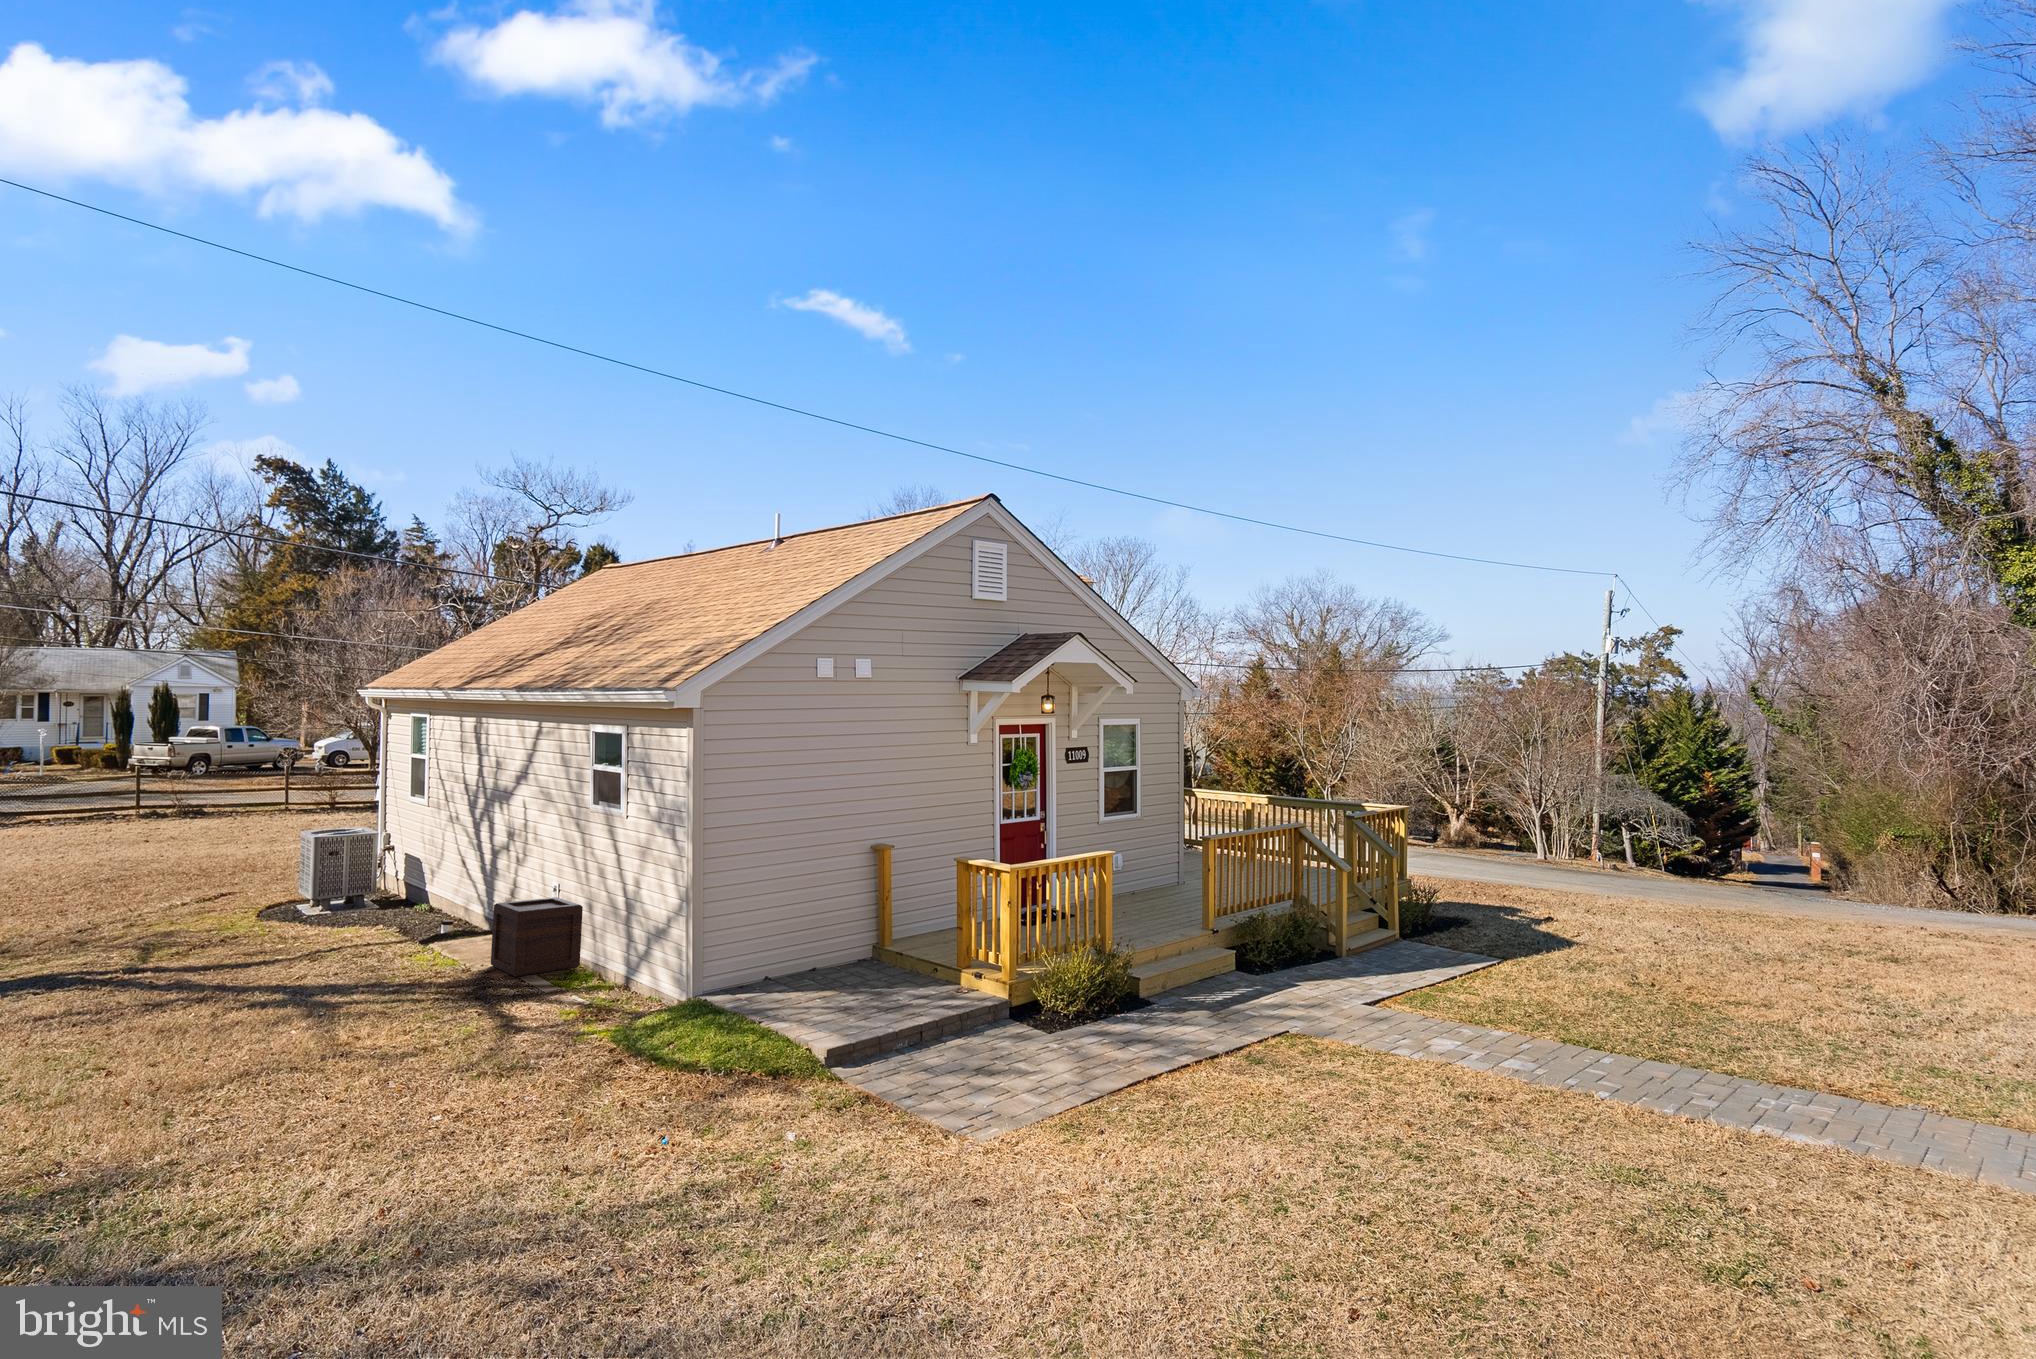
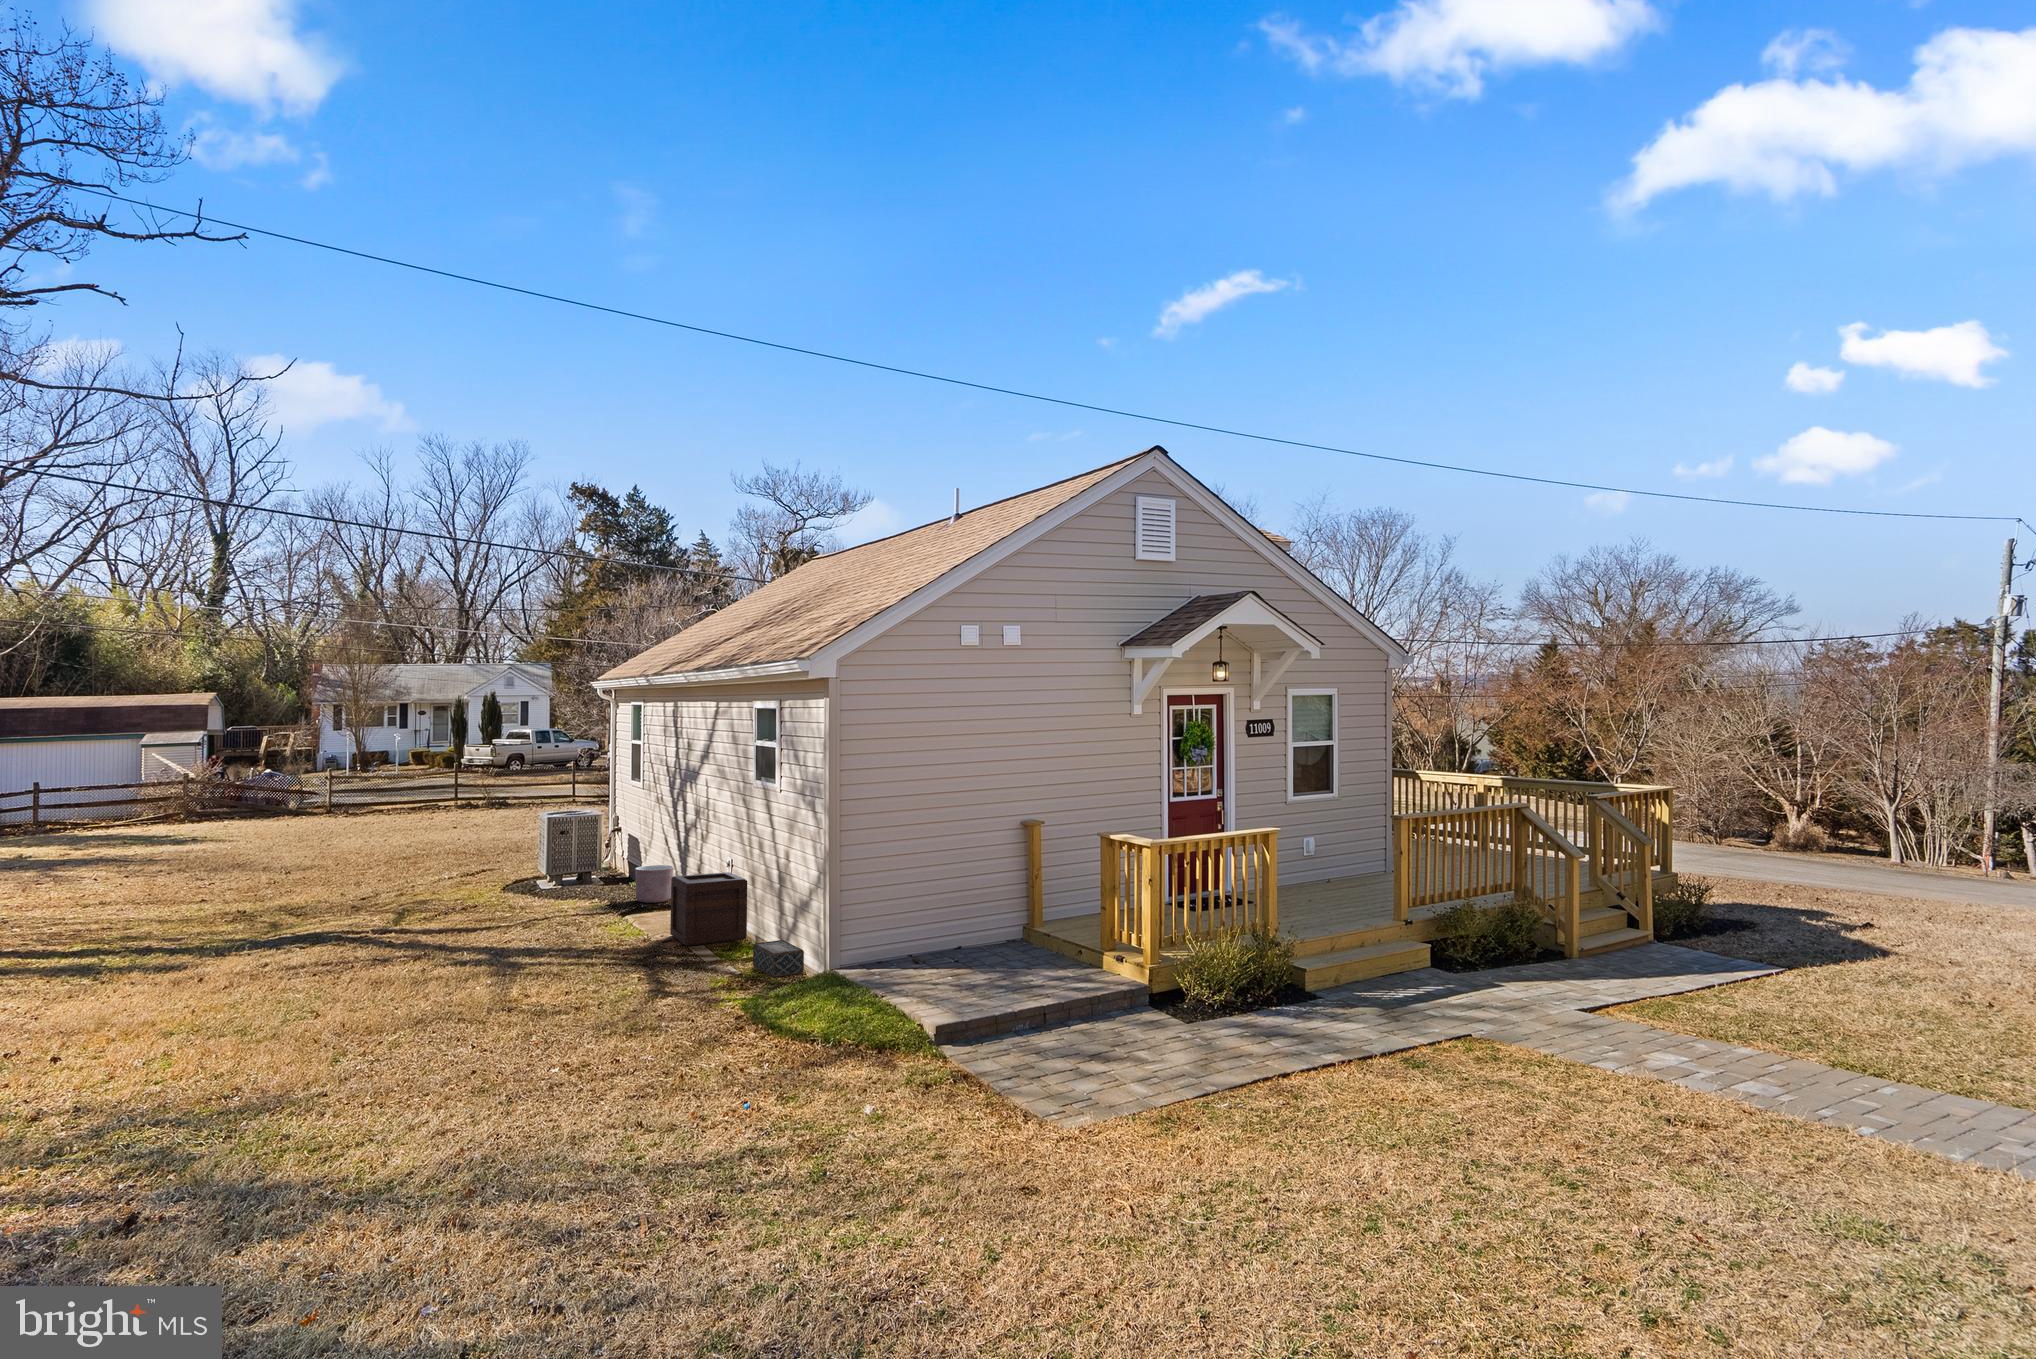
planter: none [431,889,475,929] -> present [635,865,674,903]
woven basket: none [601,968,661,1007] -> present [753,940,804,977]

